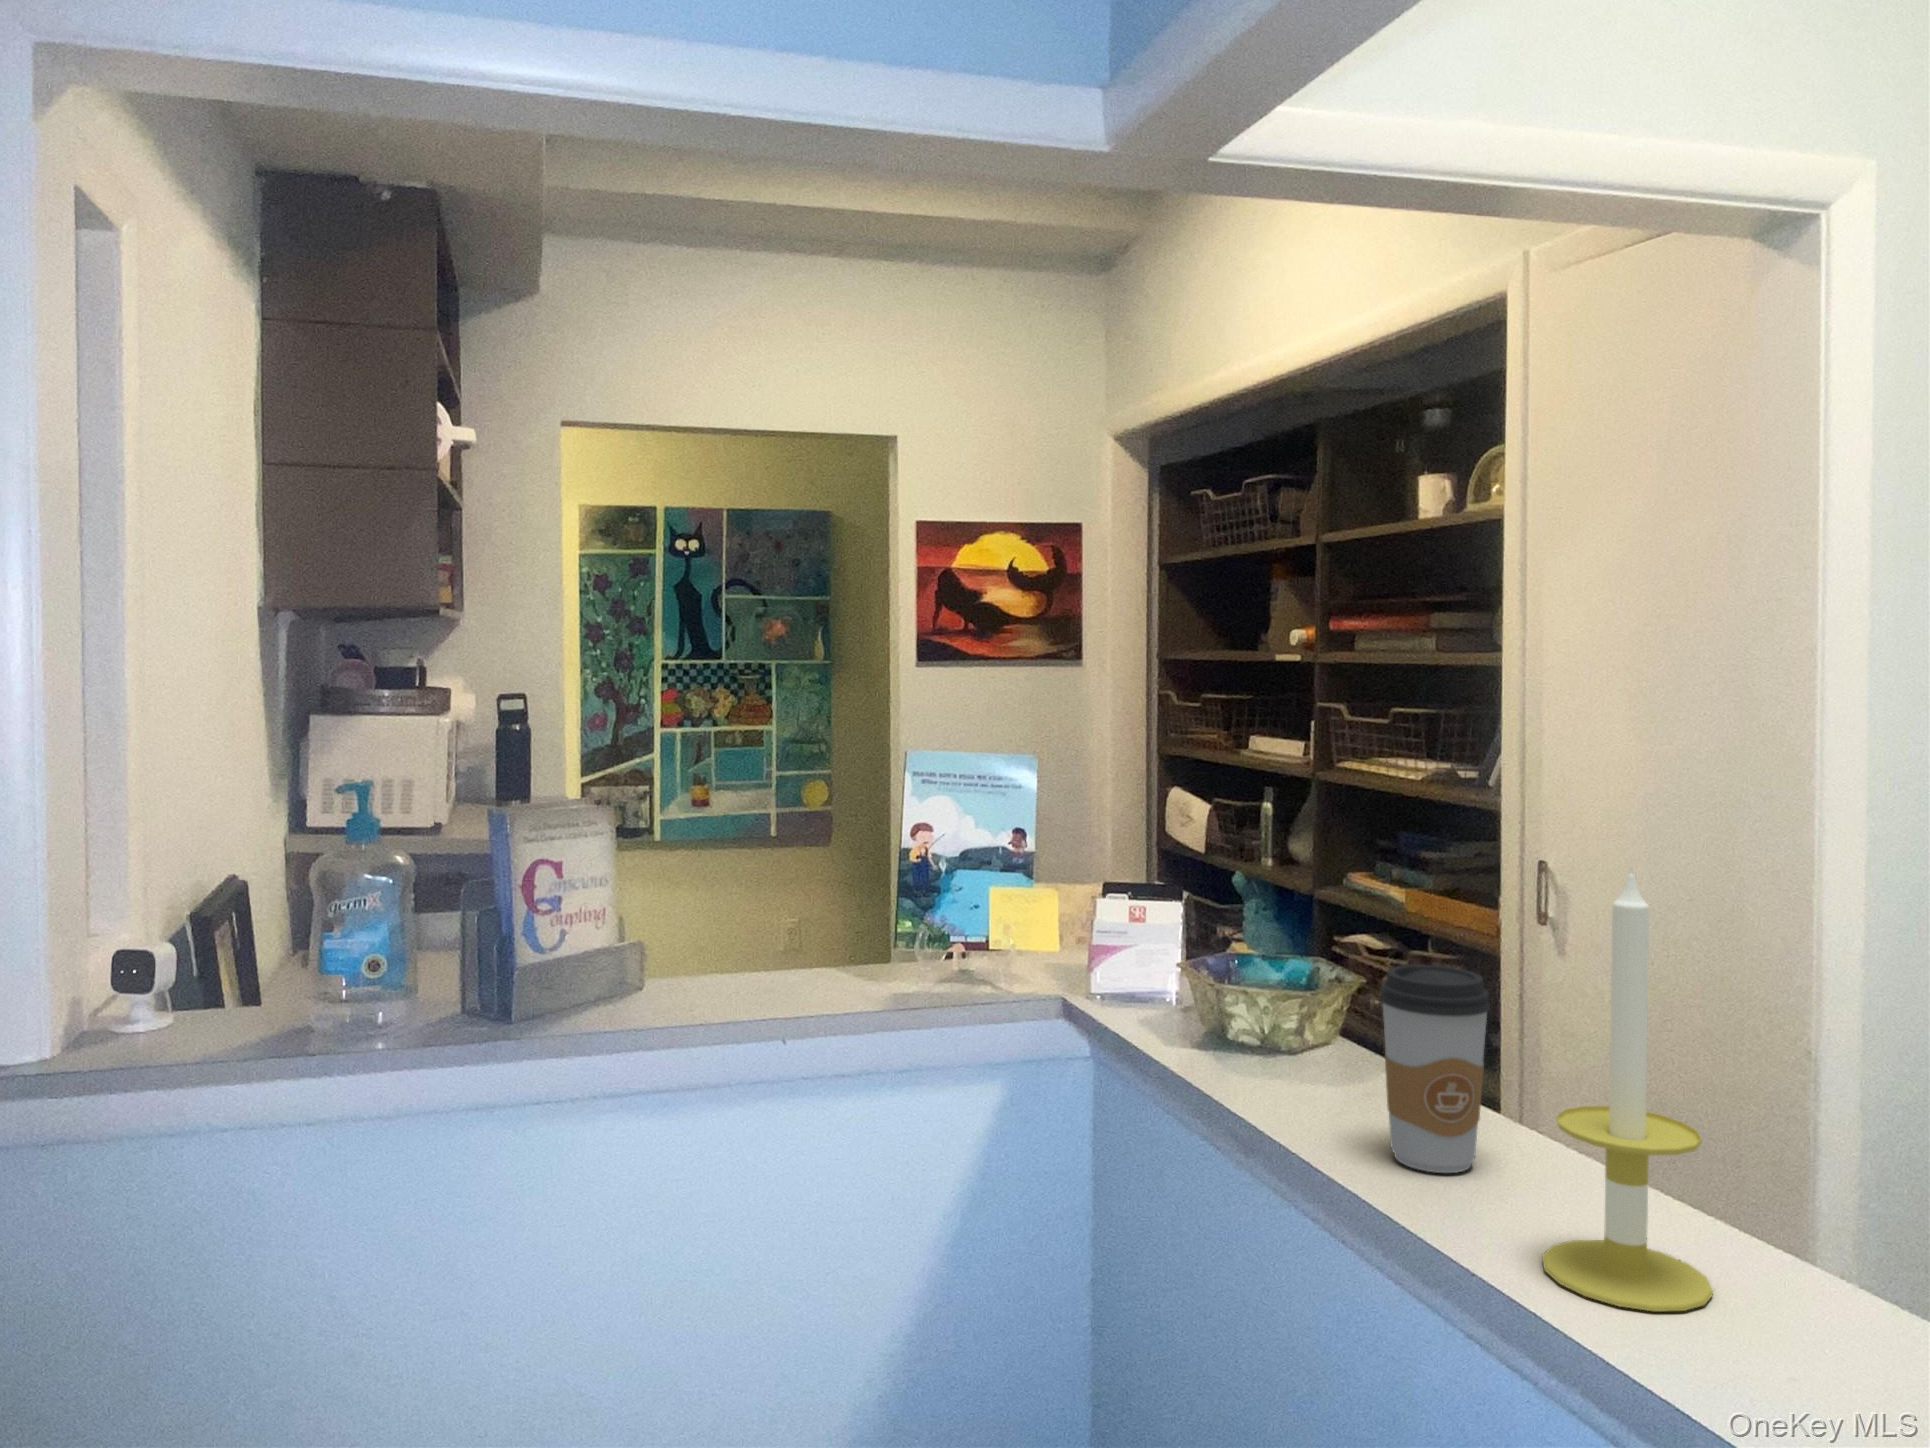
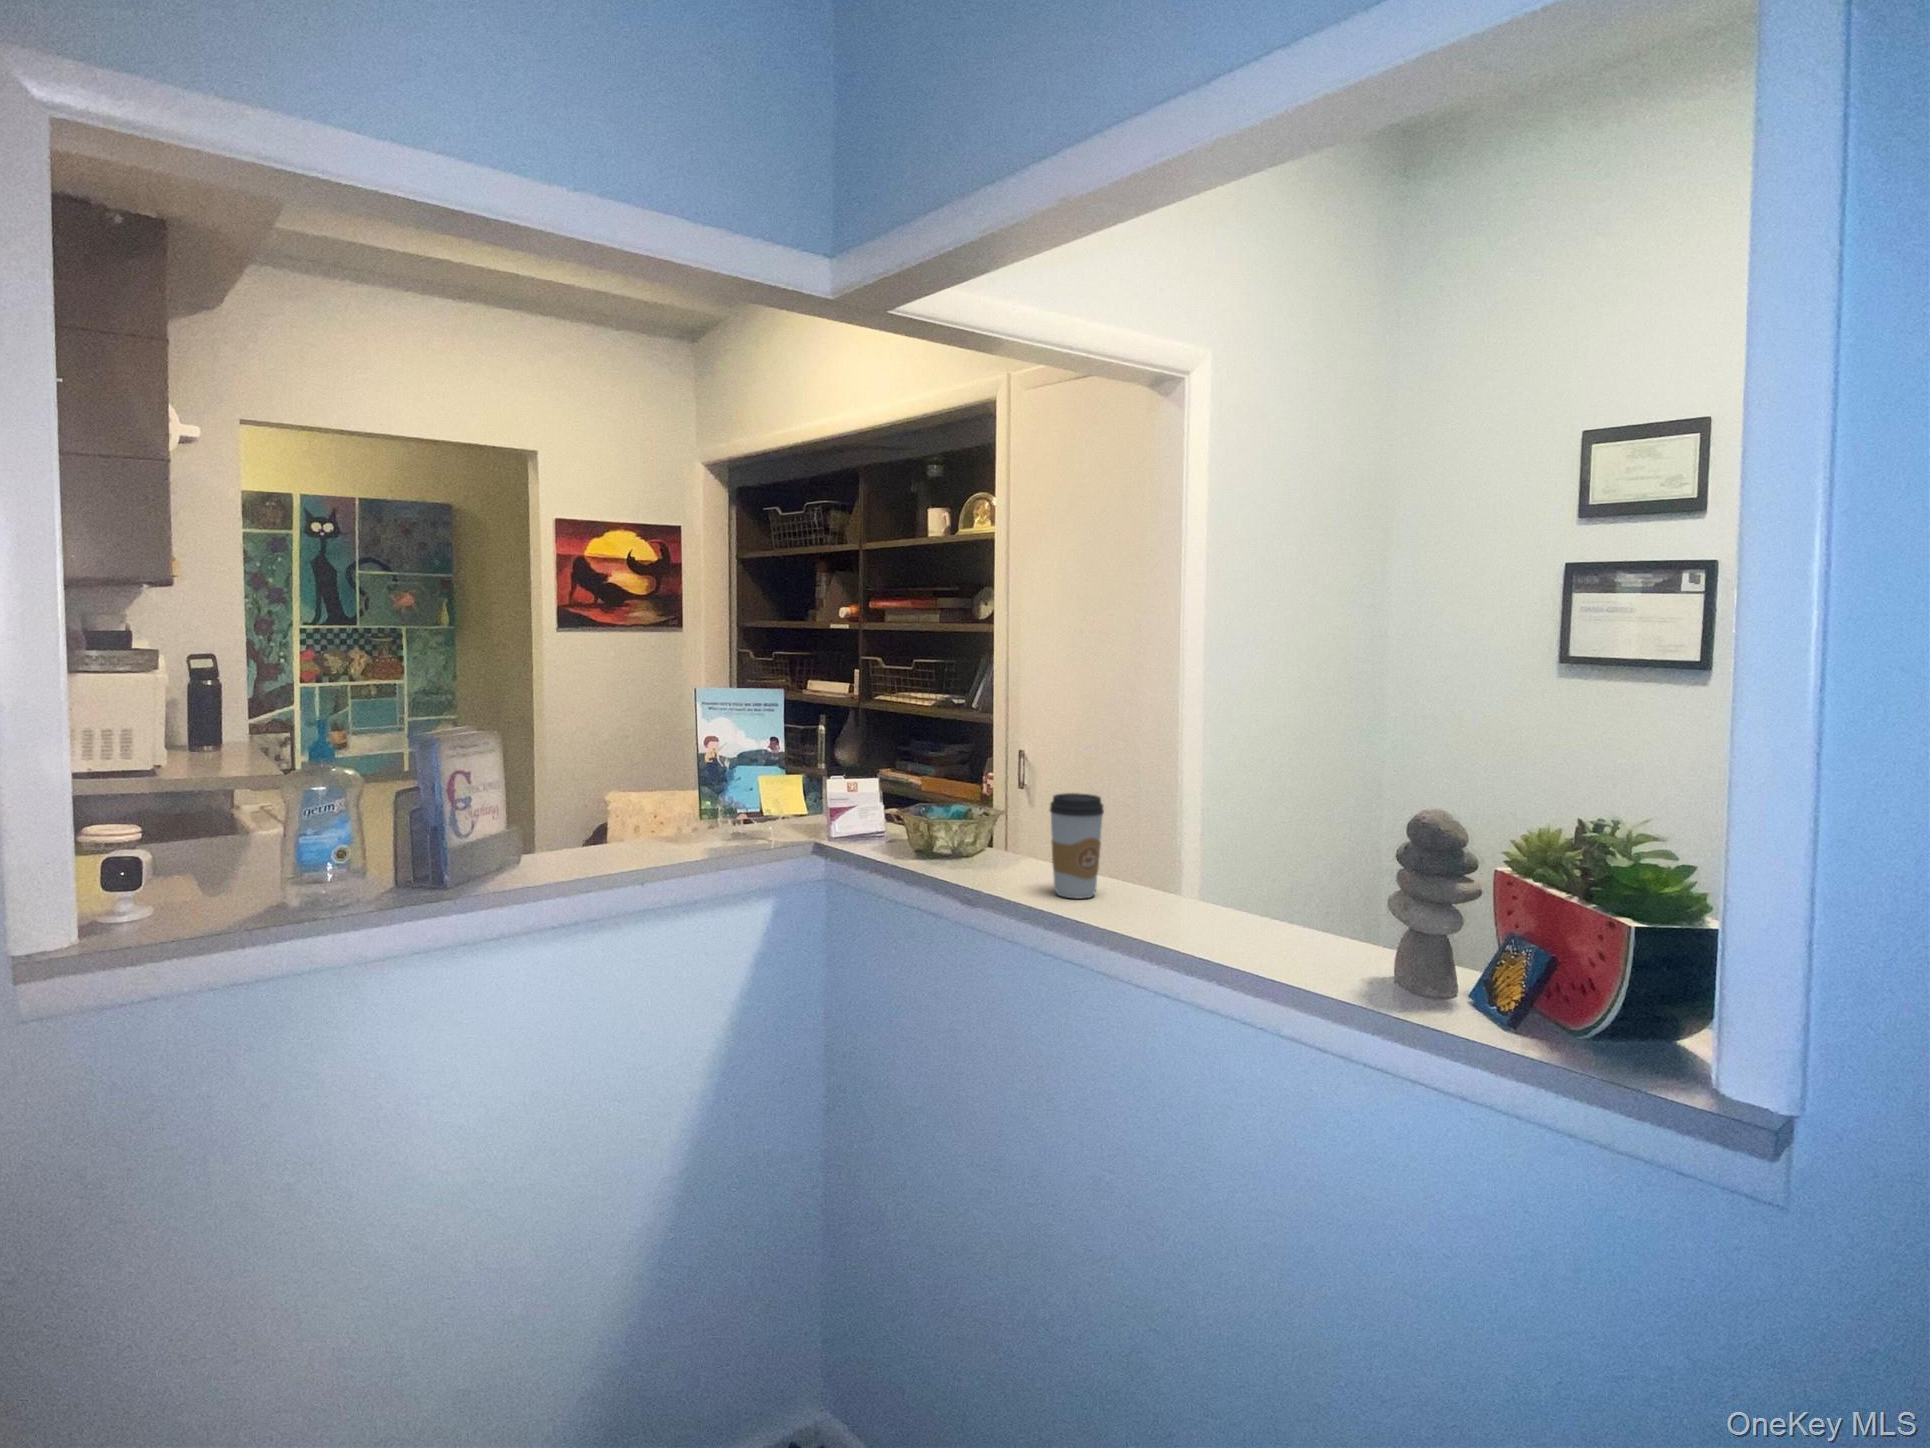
candle: present [1542,867,1713,1311] -> none [1152,731,1226,935]

